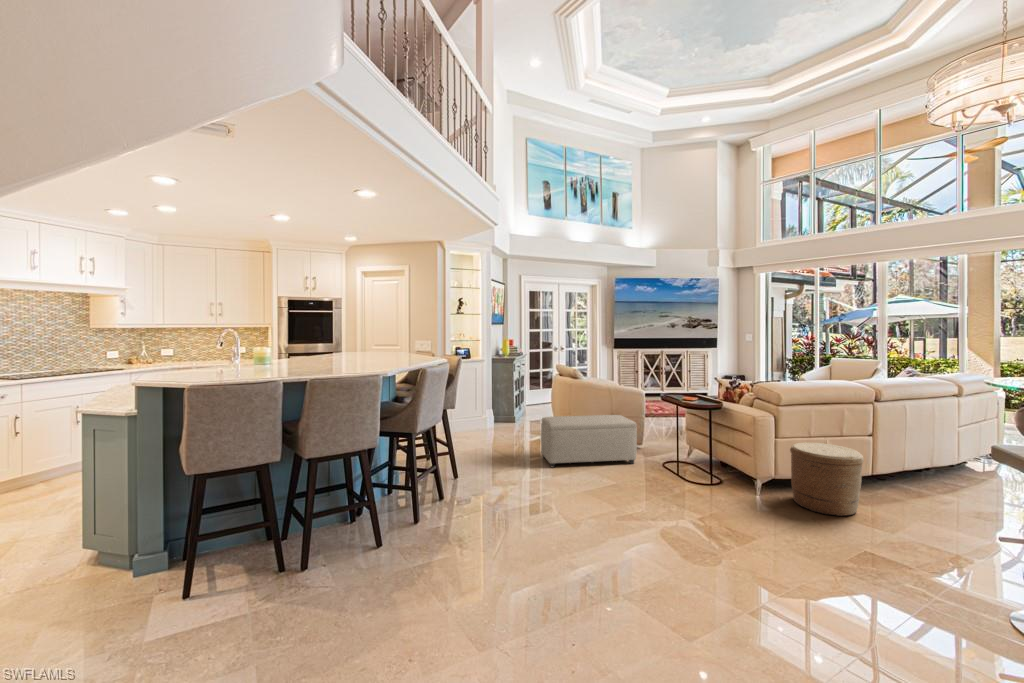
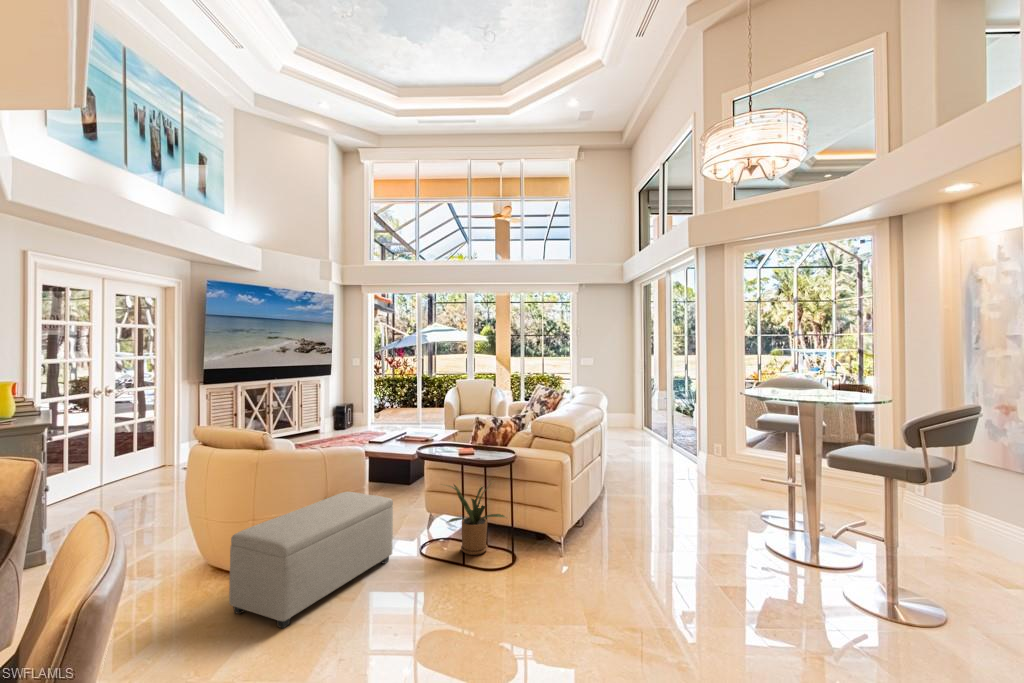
house plant: none [671,420,724,478] -> present [447,483,505,555]
woven basket: present [790,443,864,516] -> none [578,474,640,549]

